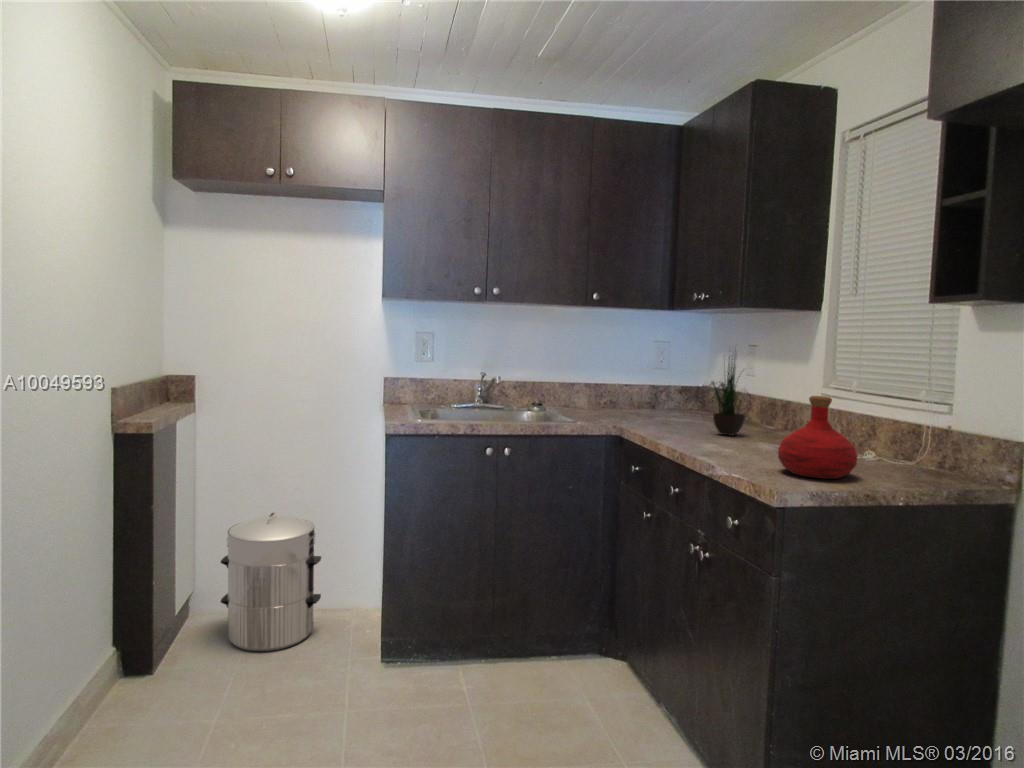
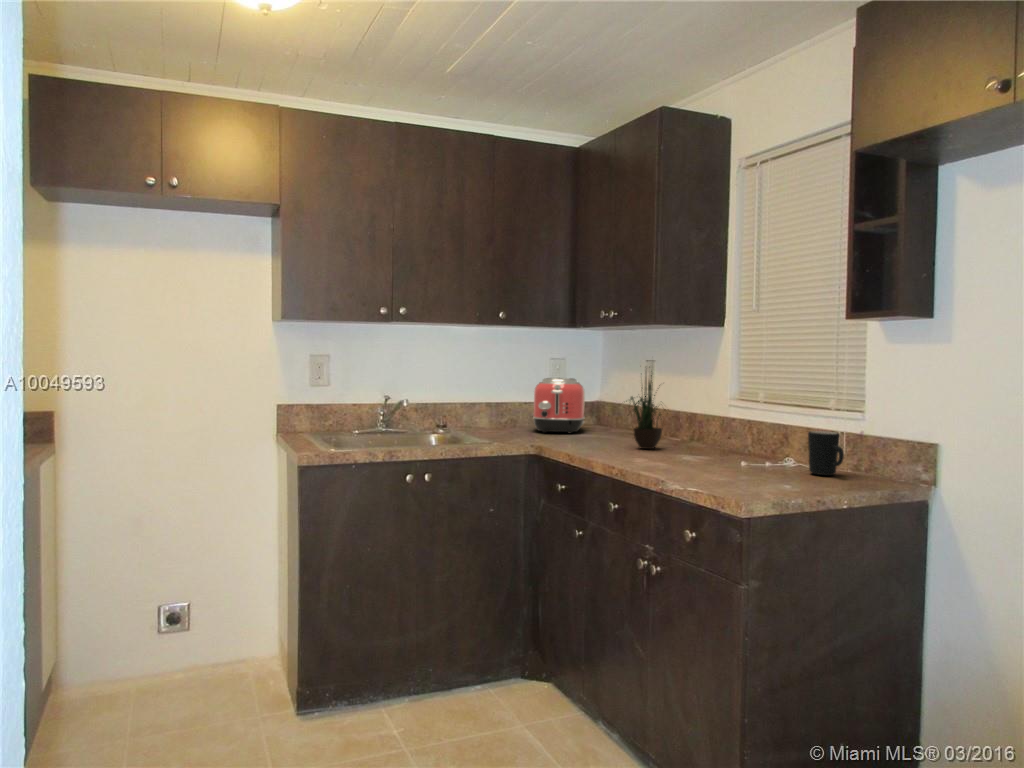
toaster: none [625,360,681,416] -> present [533,378,585,433]
bottle: present [778,396,857,479] -> none [726,407,801,487]
mug: none [881,424,917,471] -> present [808,431,844,475]
waste bin: present [221,512,321,651] -> none [78,565,208,736]

